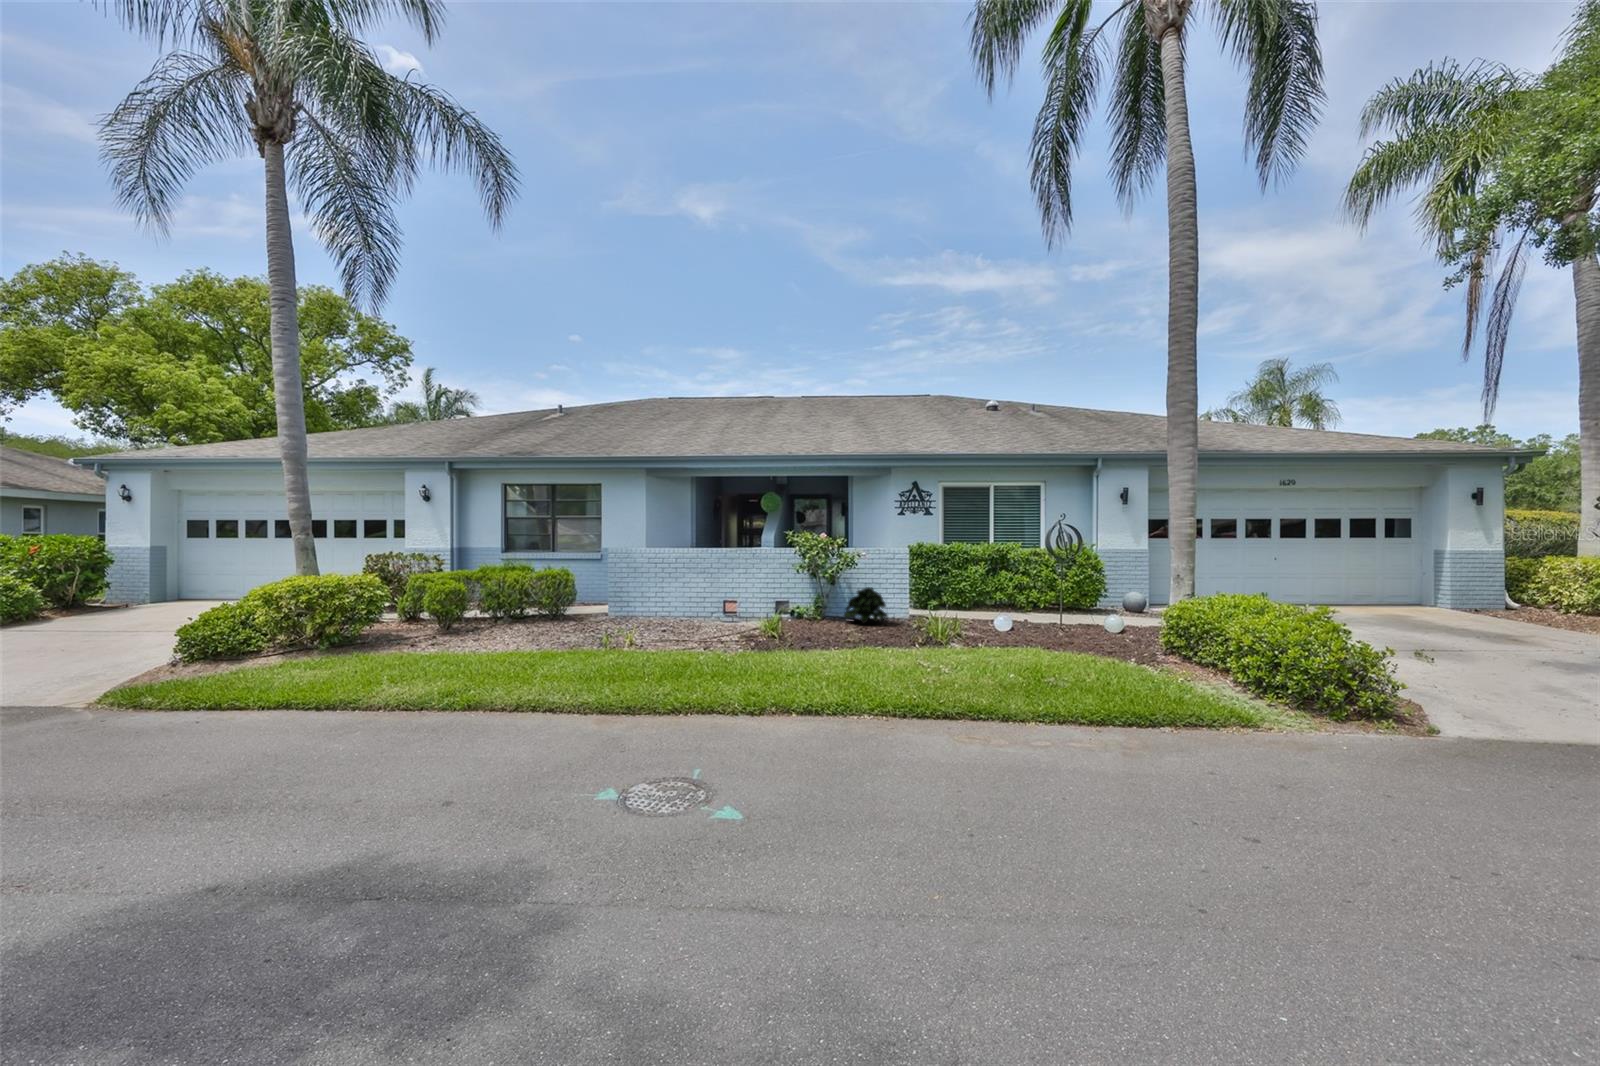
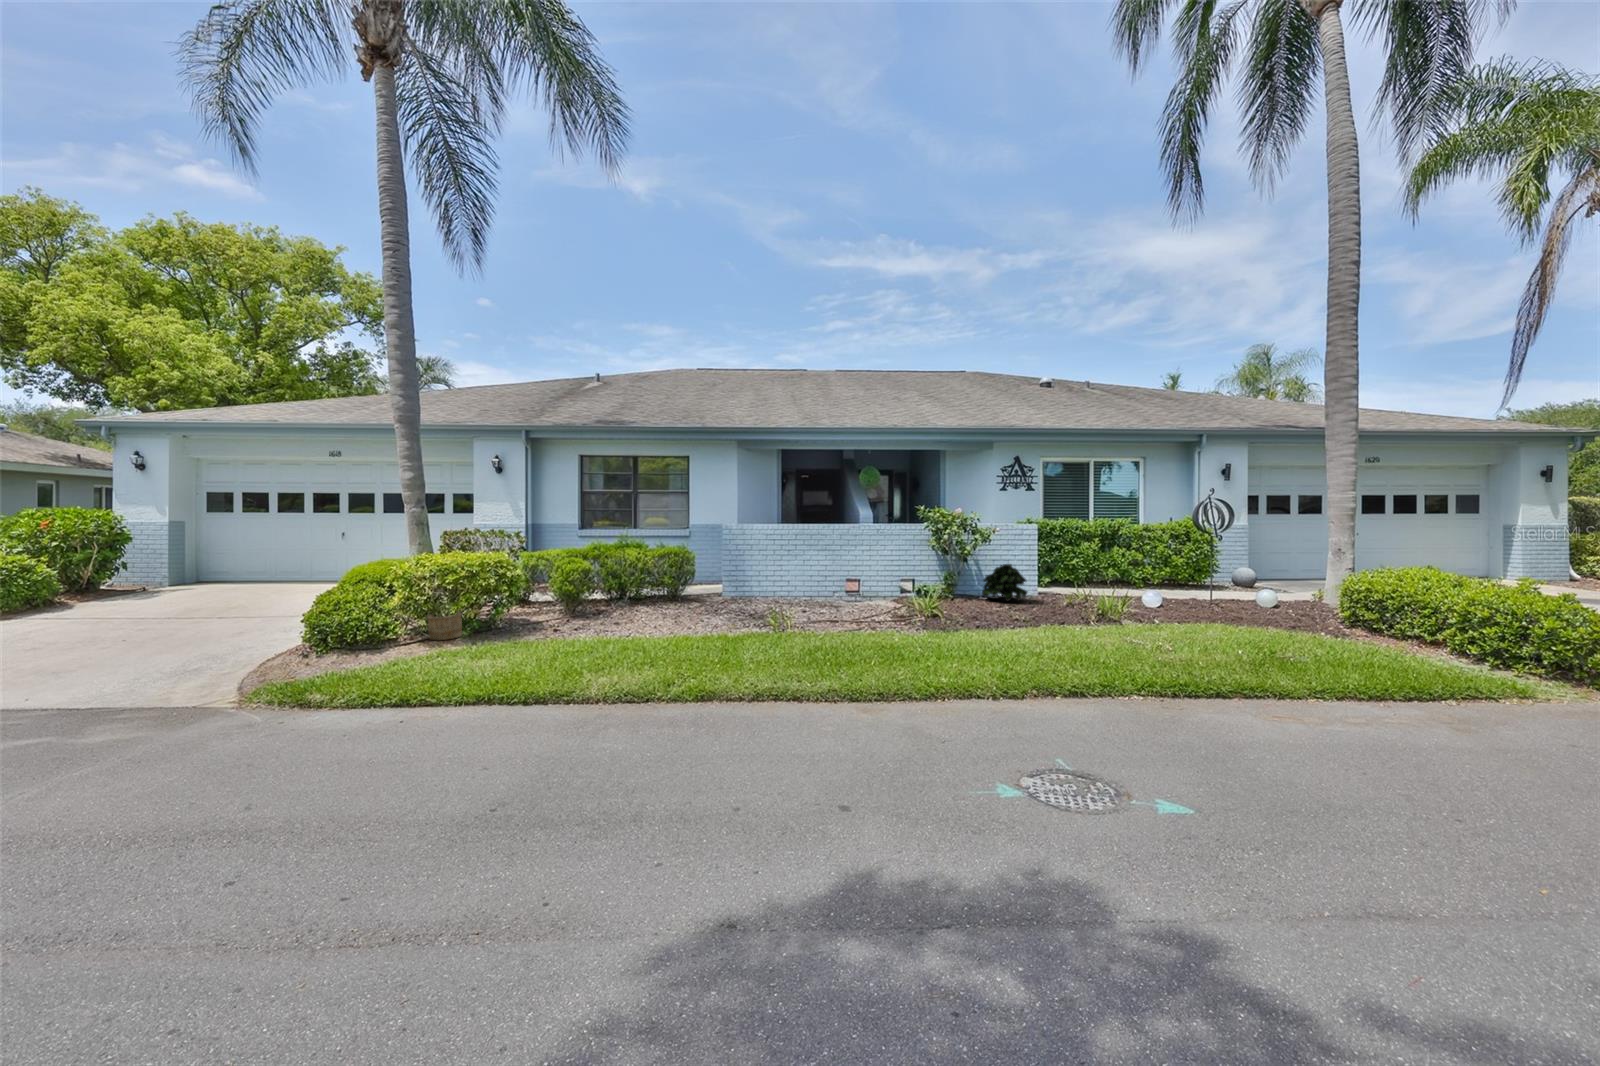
wooden bucket: none [284,628,318,654] -> present [427,612,462,640]

